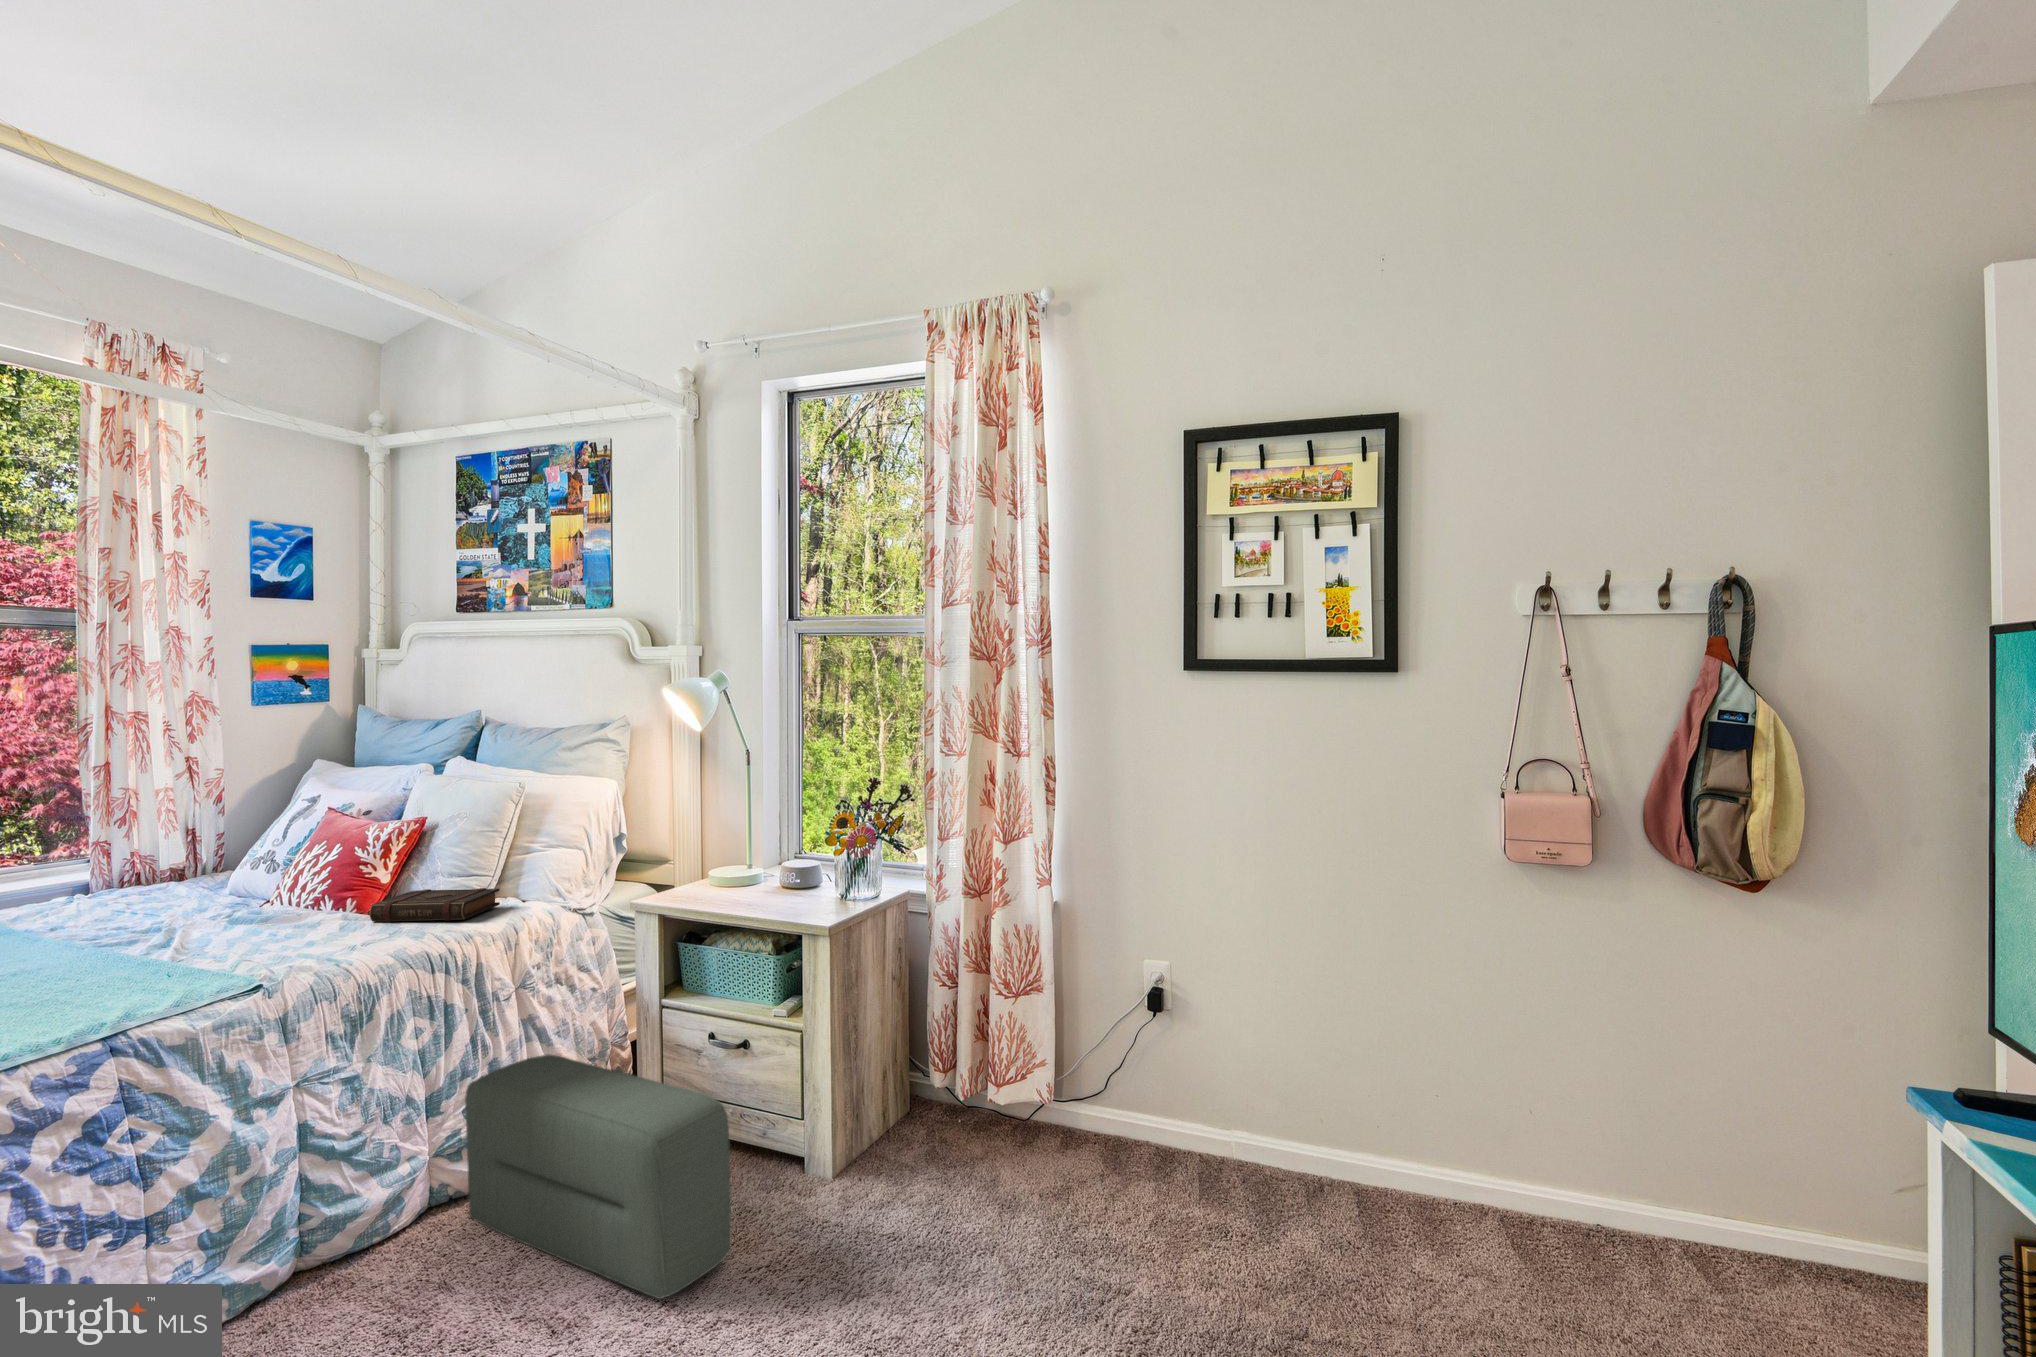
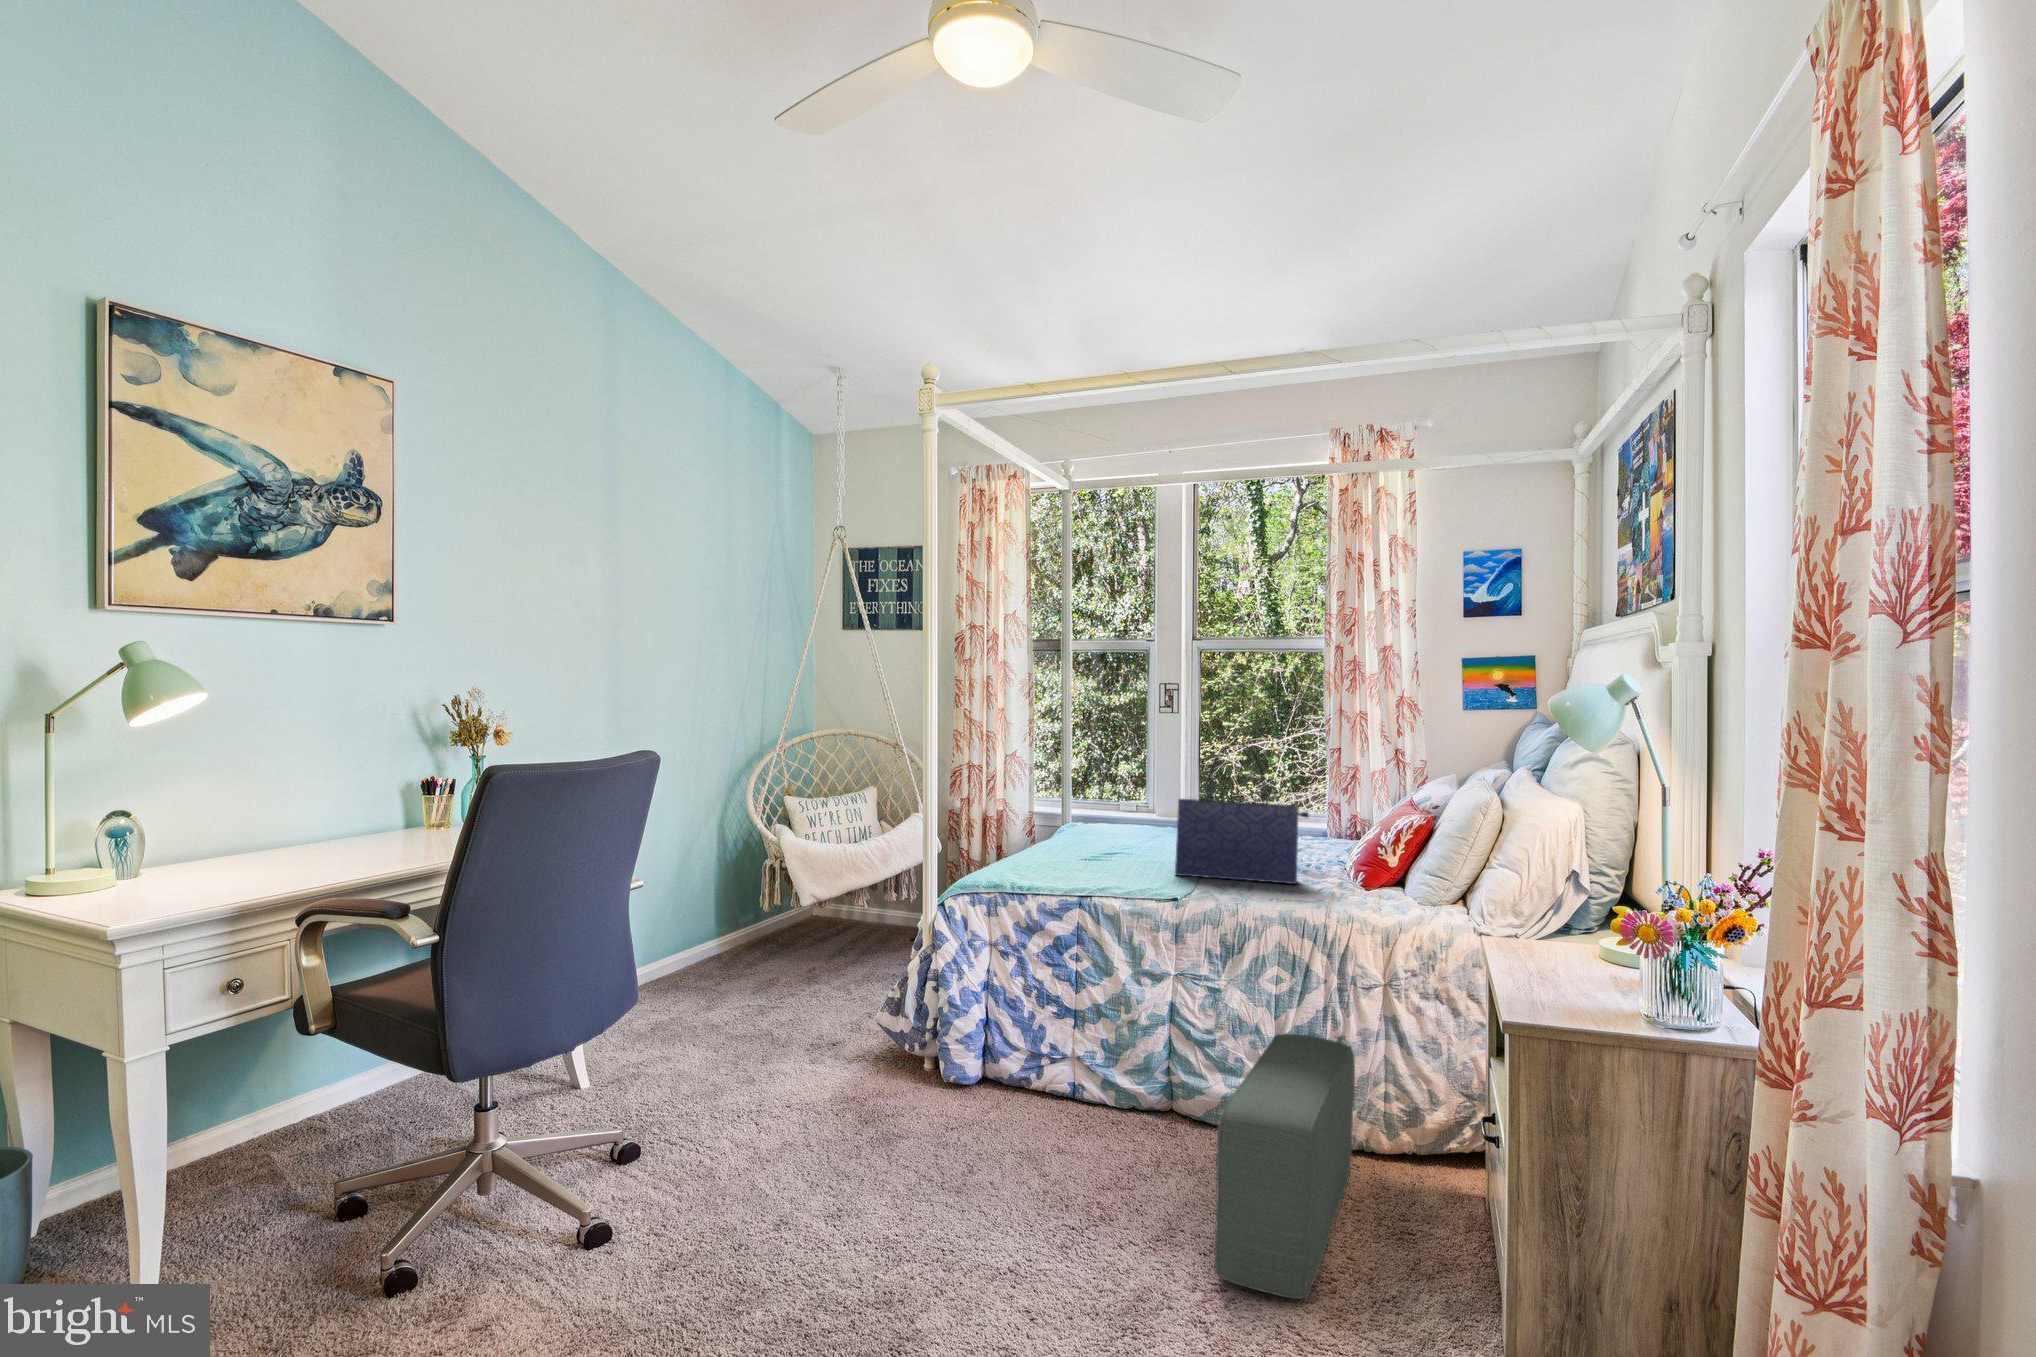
tote bag: none [131,770,327,972] -> present [1175,743,1309,884]
book: present [370,888,500,922] -> none [1331,875,1426,906]

